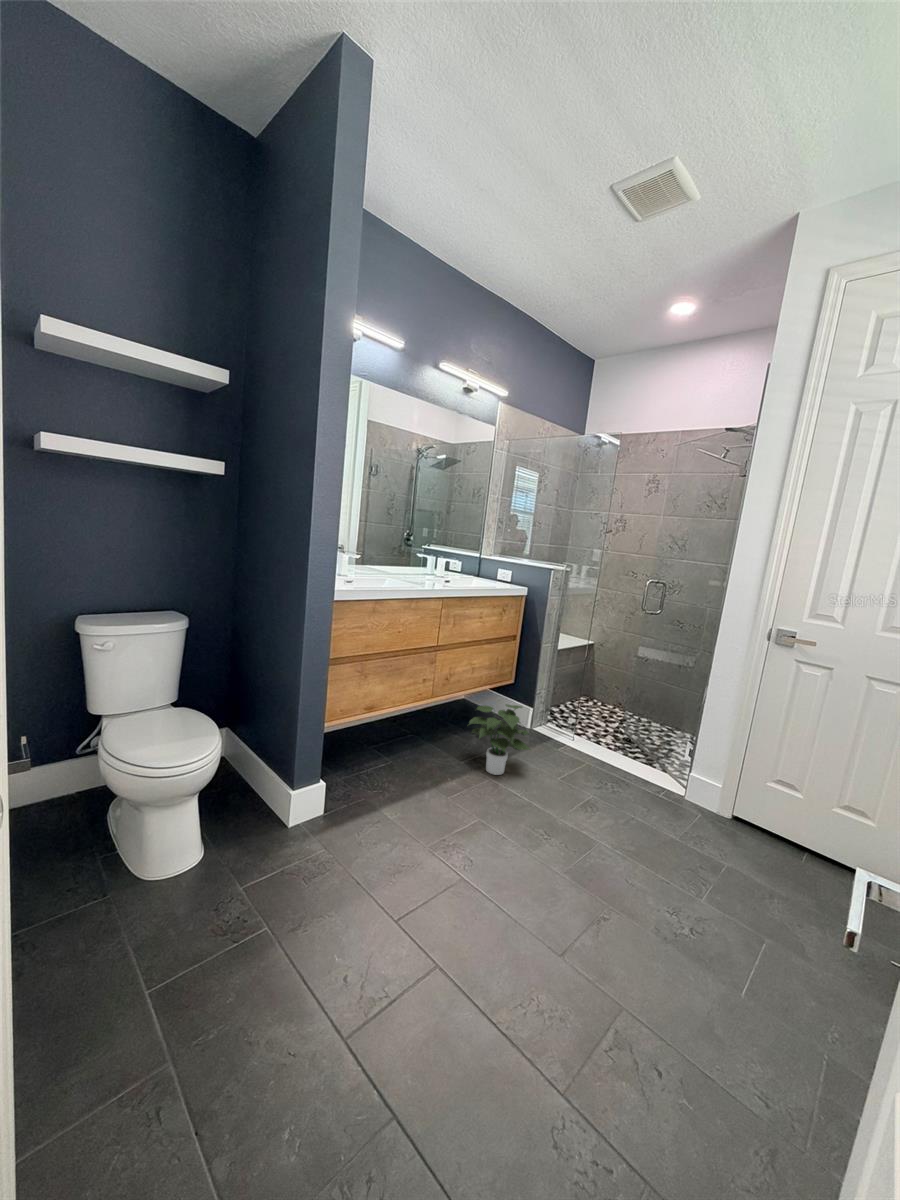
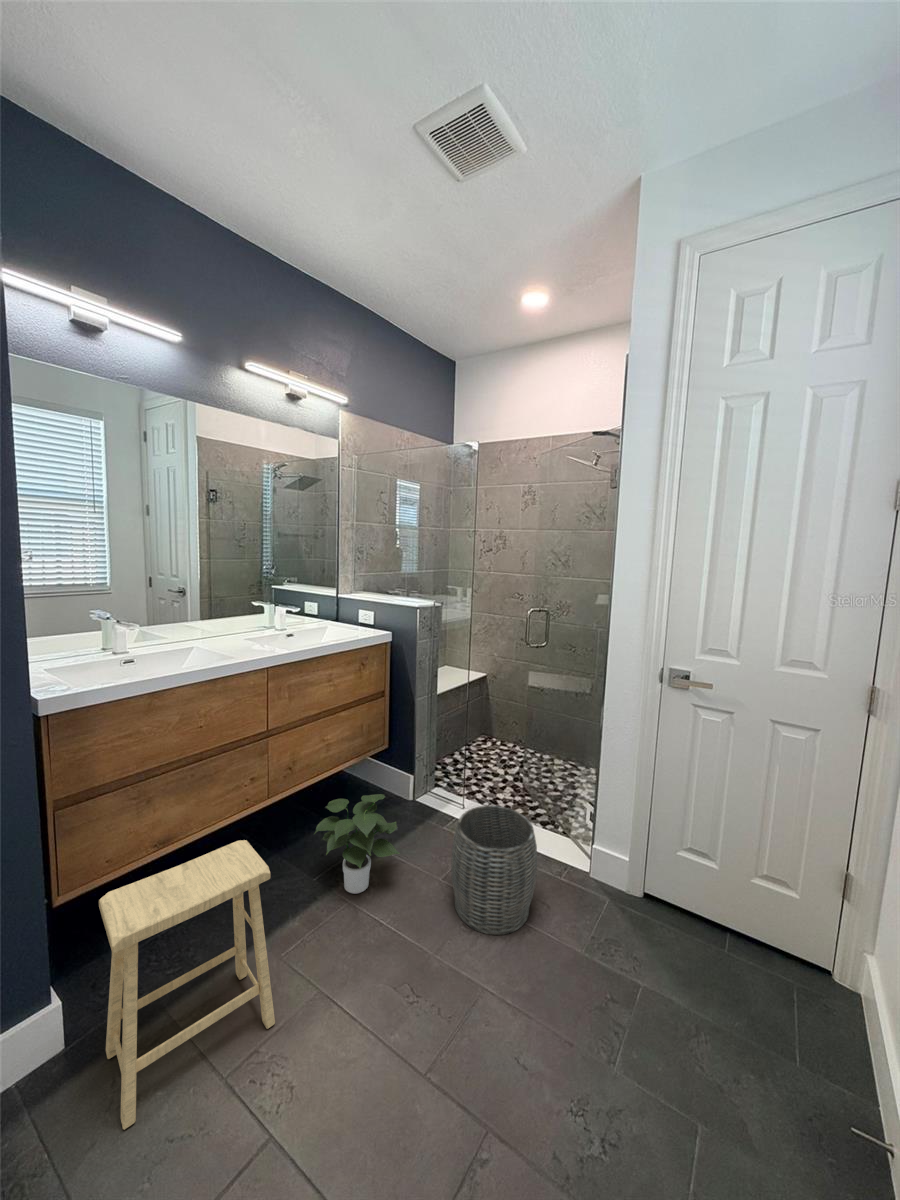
footstool: none [352,703,465,851] -> present [99,840,275,1130]
woven basket: none [573,725,646,817] -> present [451,806,537,935]

